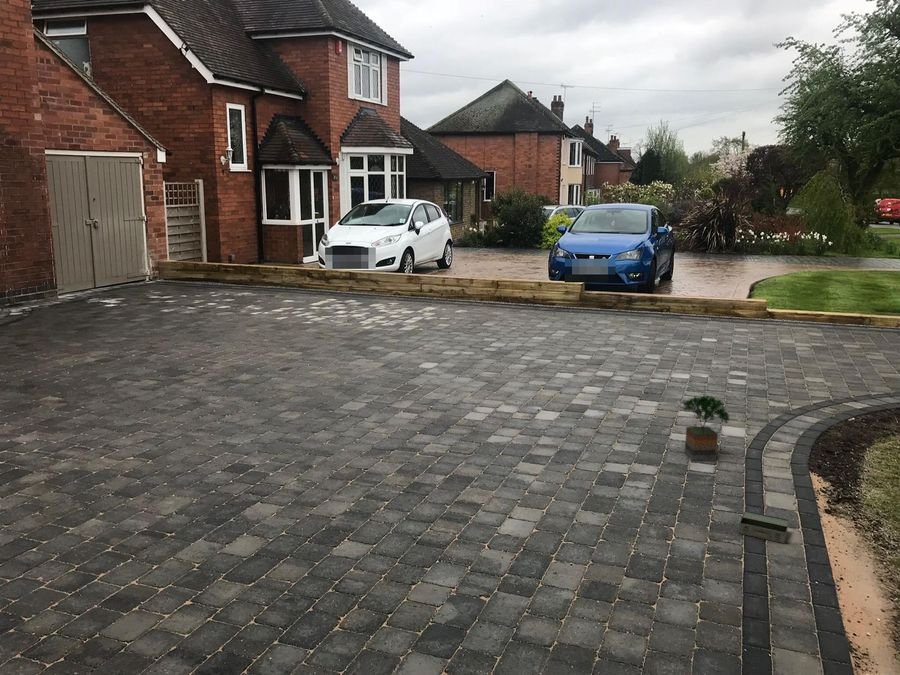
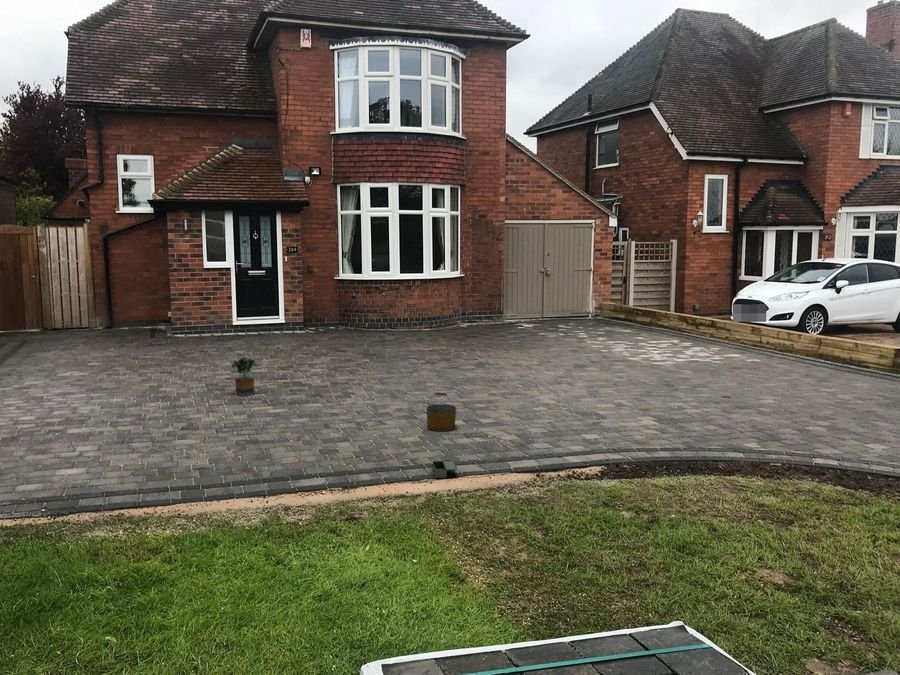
potted tree: present [683,396,730,461] -> present [232,358,258,396]
bucket: none [520,423,565,482] -> present [427,393,456,431]

